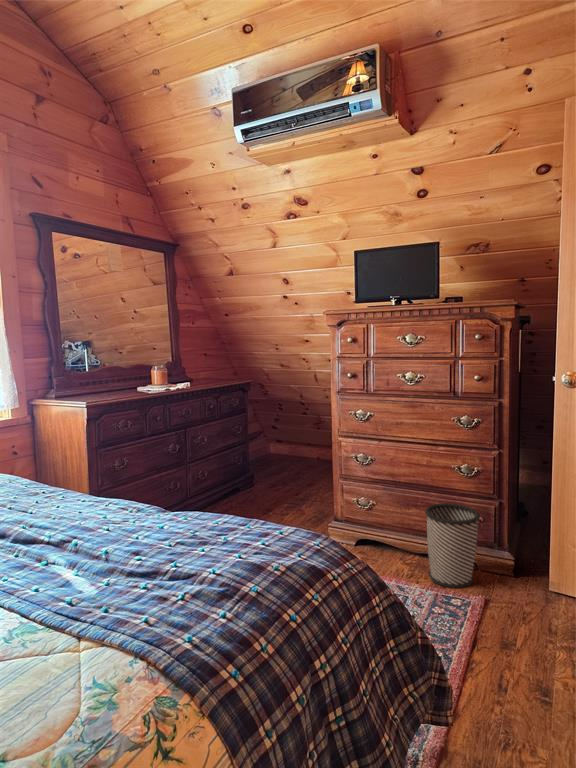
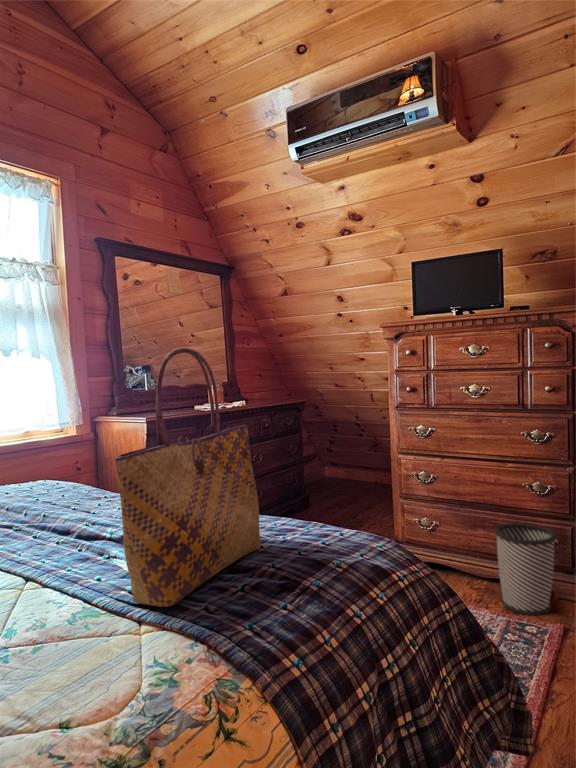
tote bag: none [51,357,202,622] -> present [115,347,261,607]

